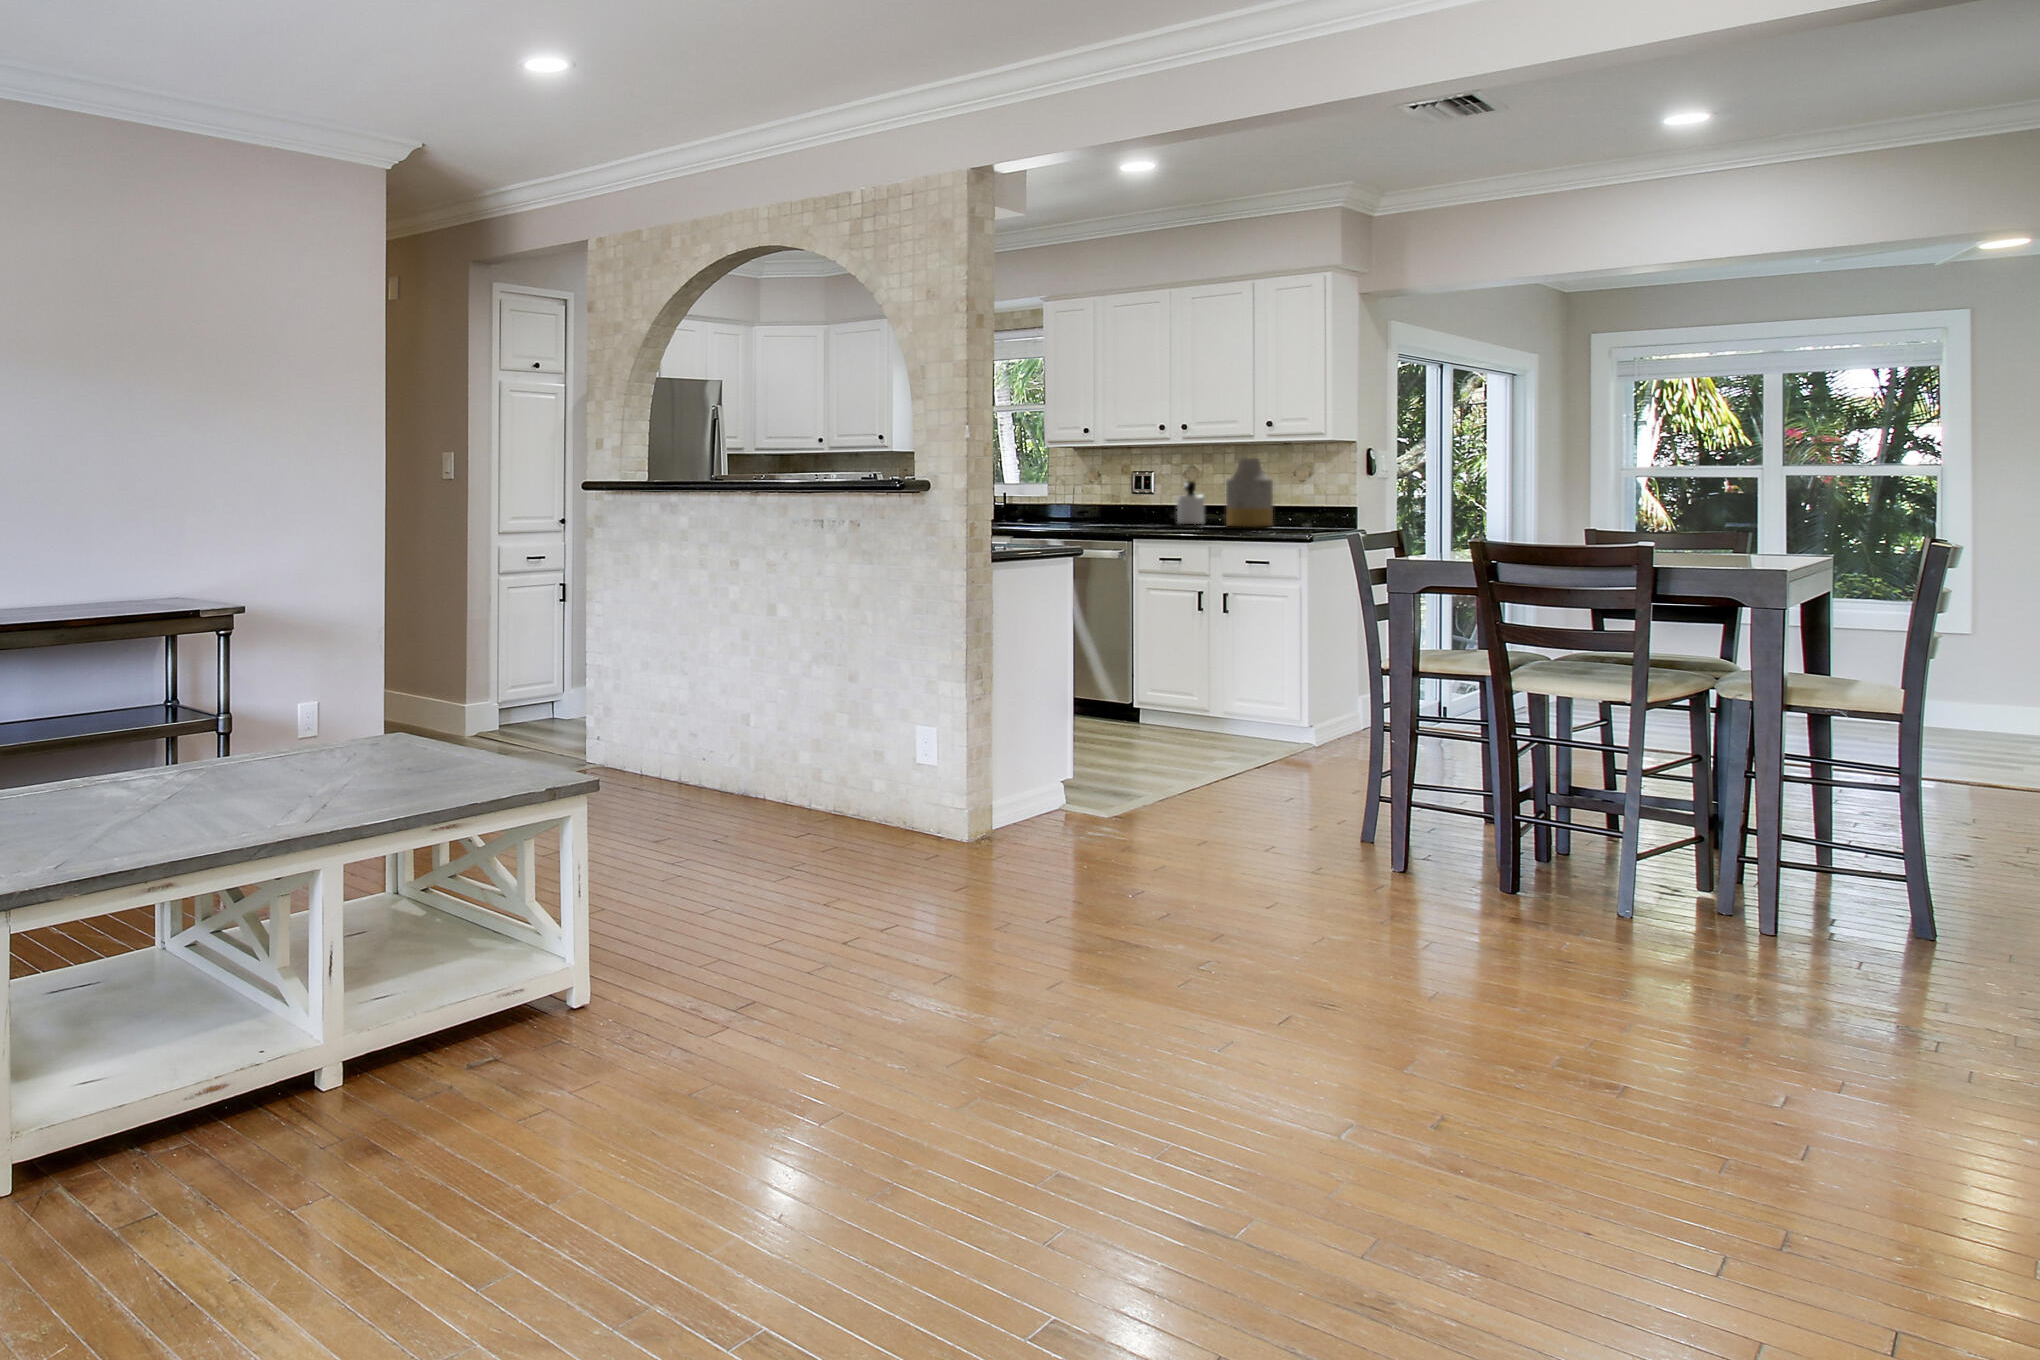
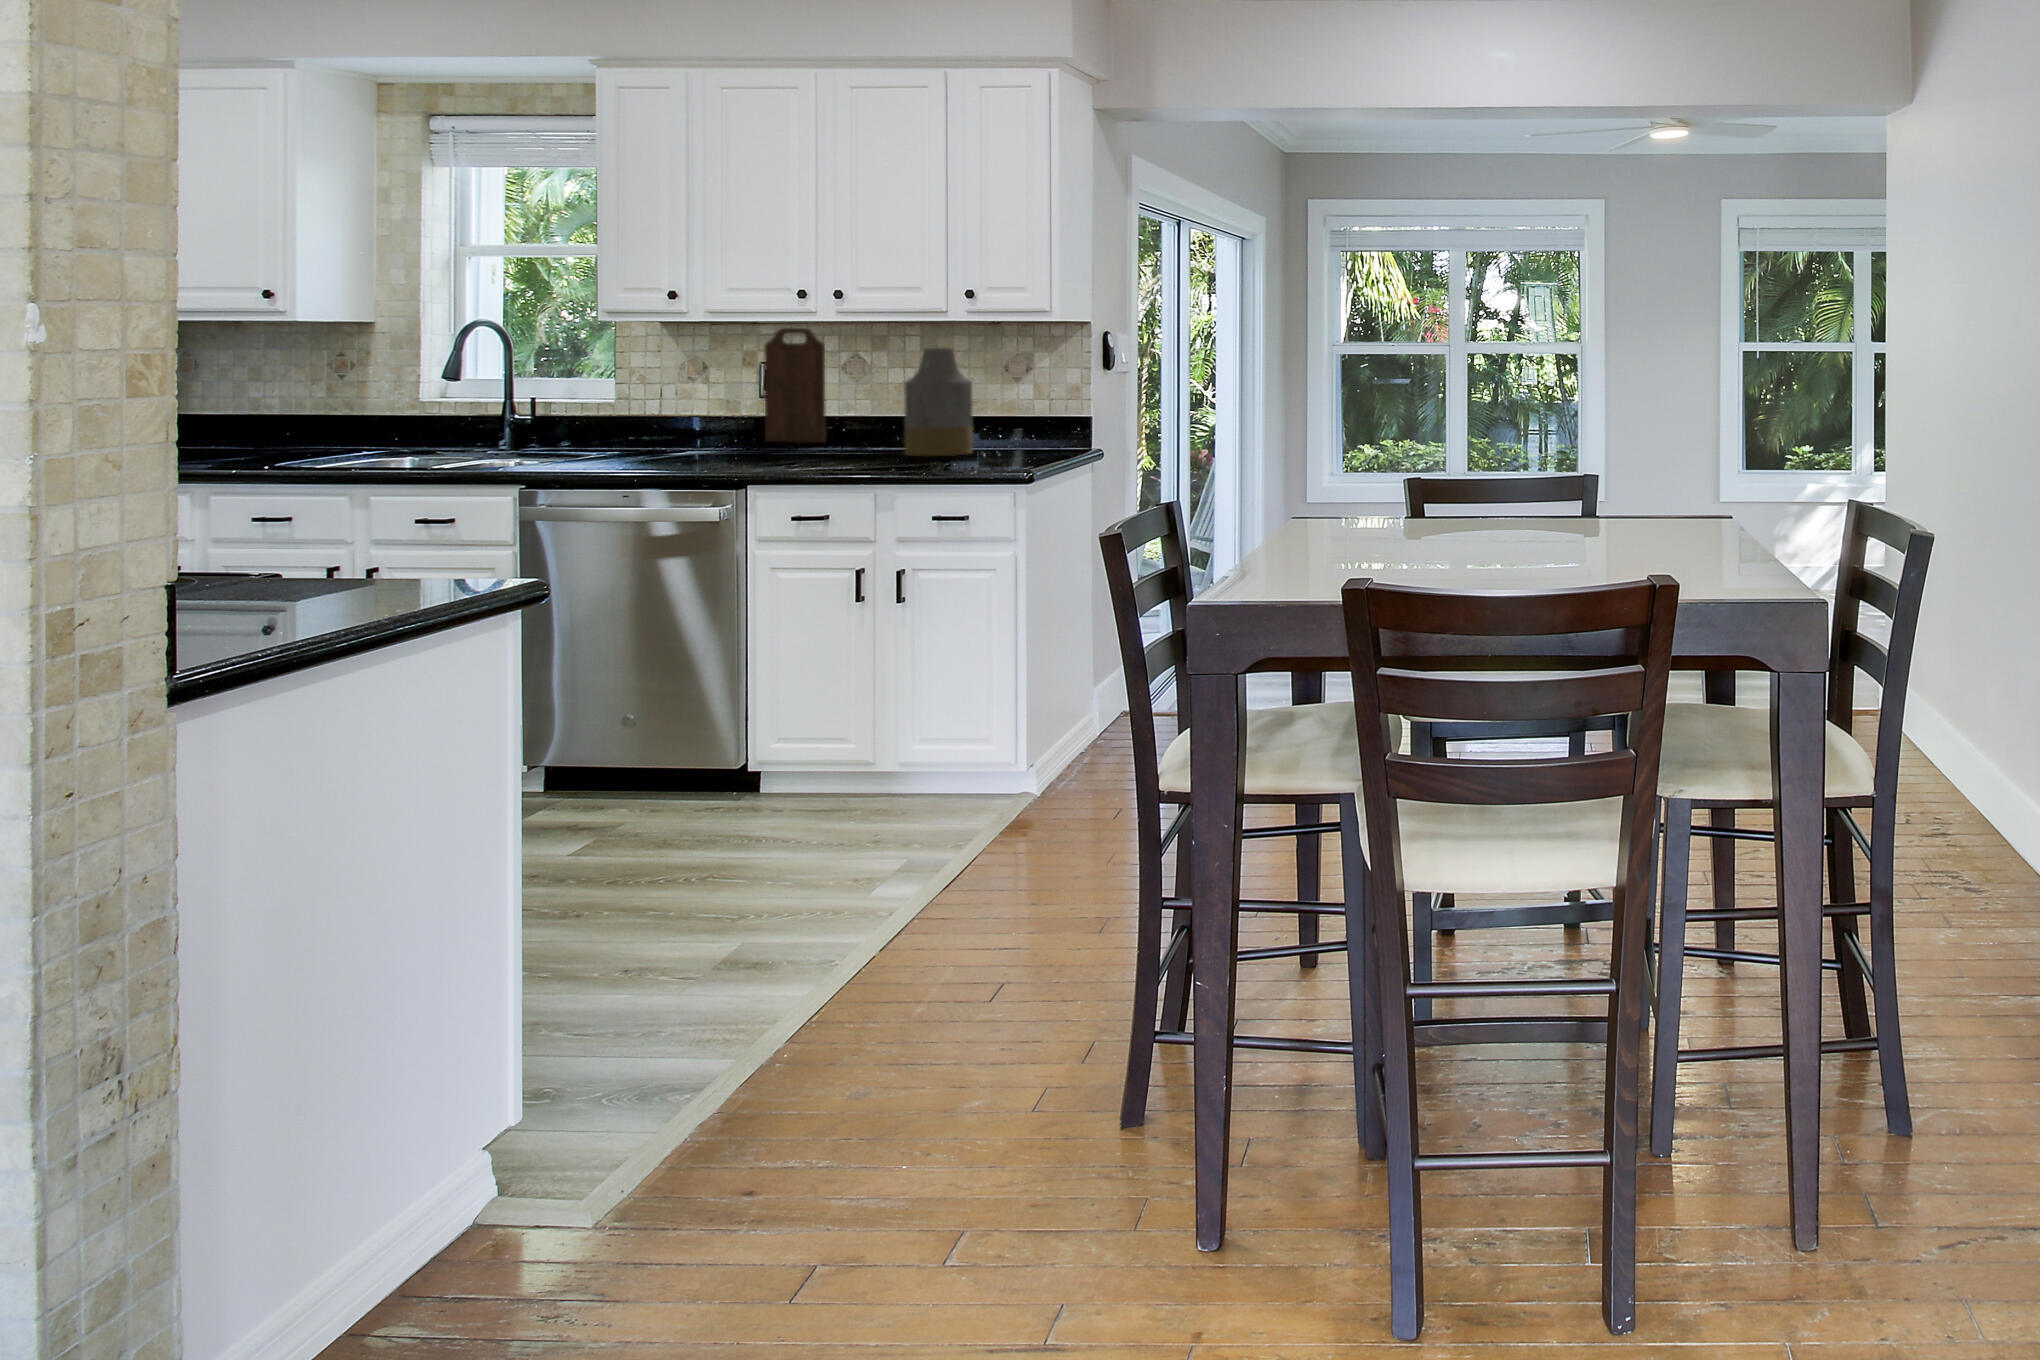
cutting board: none [1137,449,1174,520] -> present [765,328,826,443]
soap dispenser: present [1177,481,1205,524] -> none [828,382,873,451]

